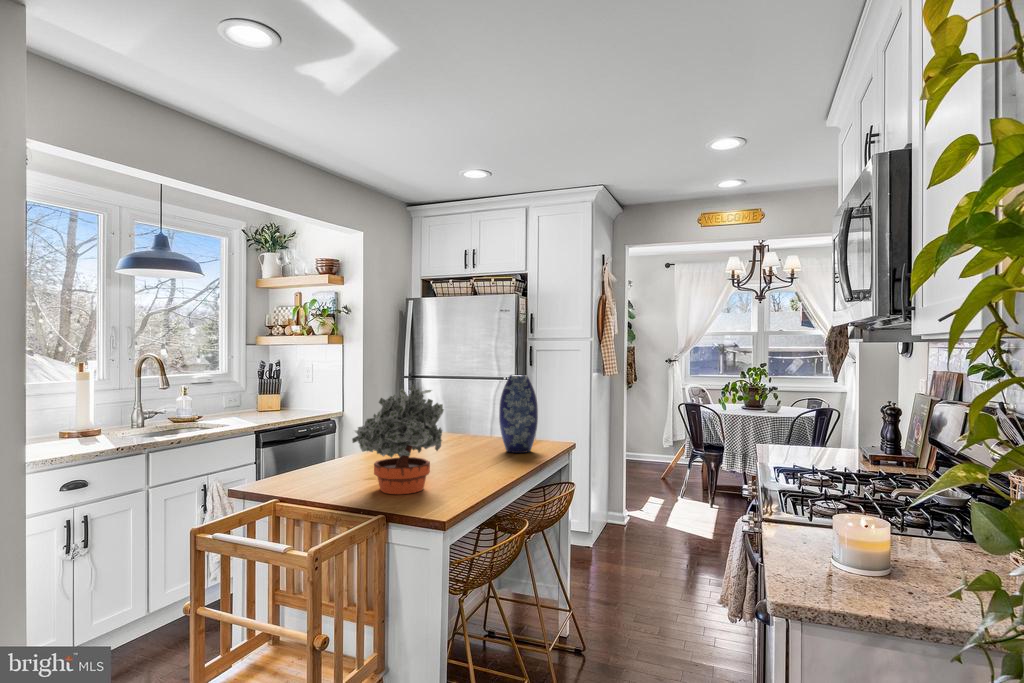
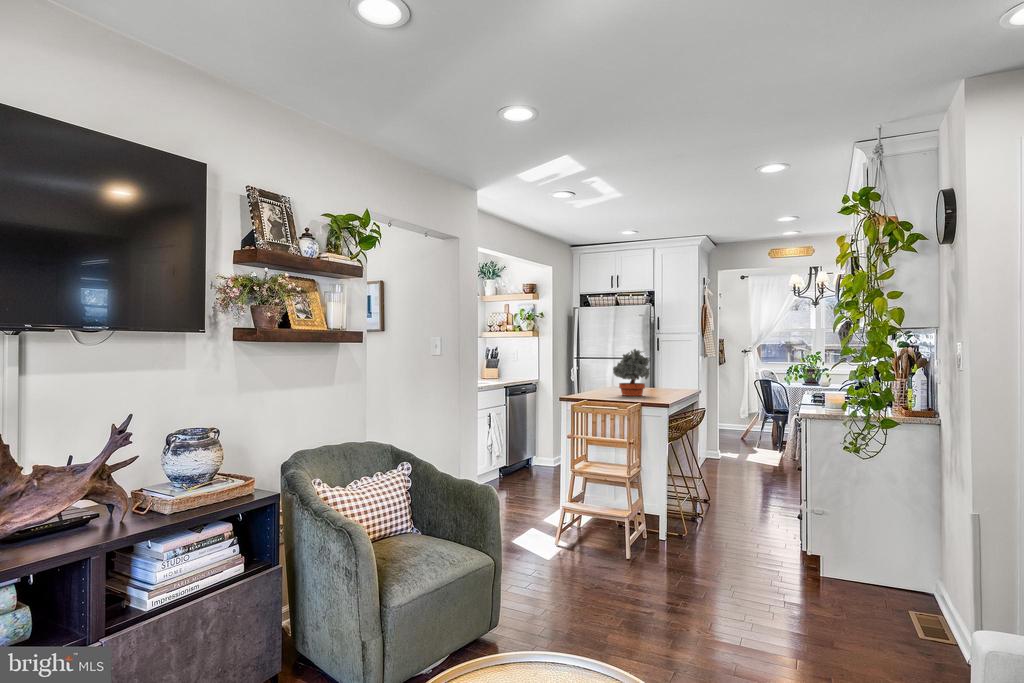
vase: present [499,375,538,453] -> none [660,349,681,390]

